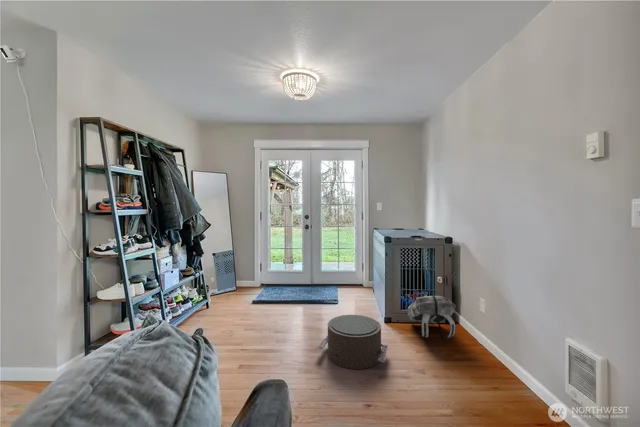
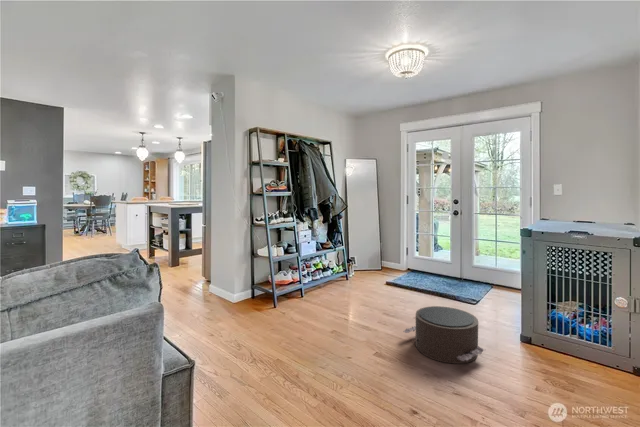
backpack: present [408,296,456,338] -> none [543,307,614,372]

